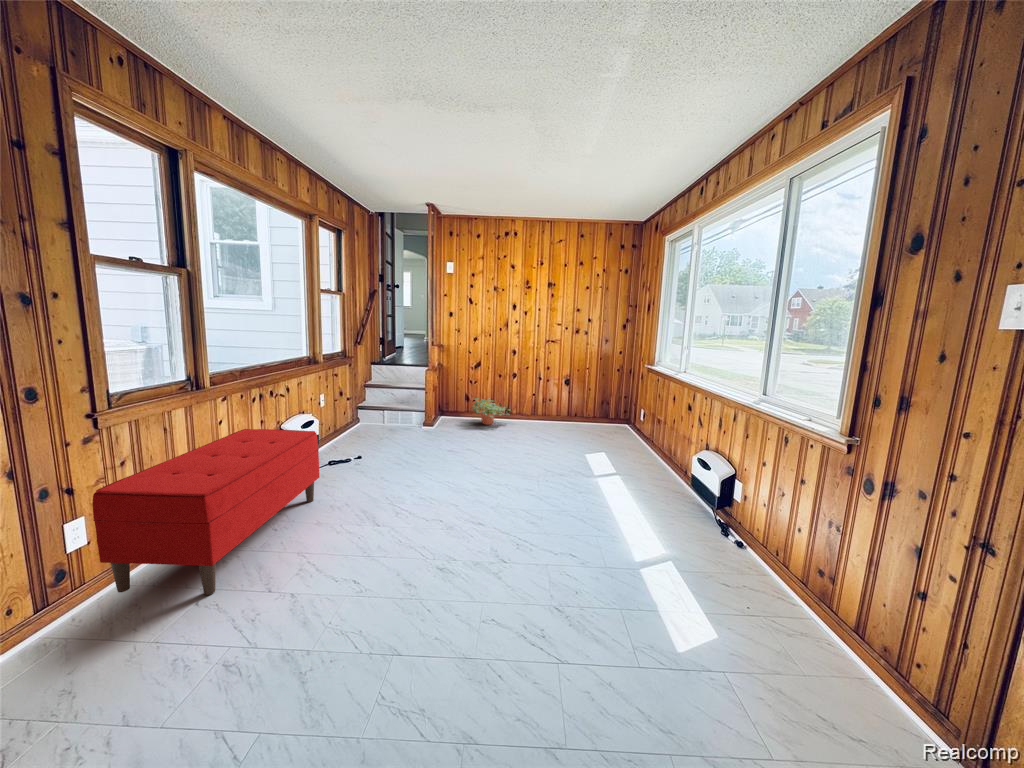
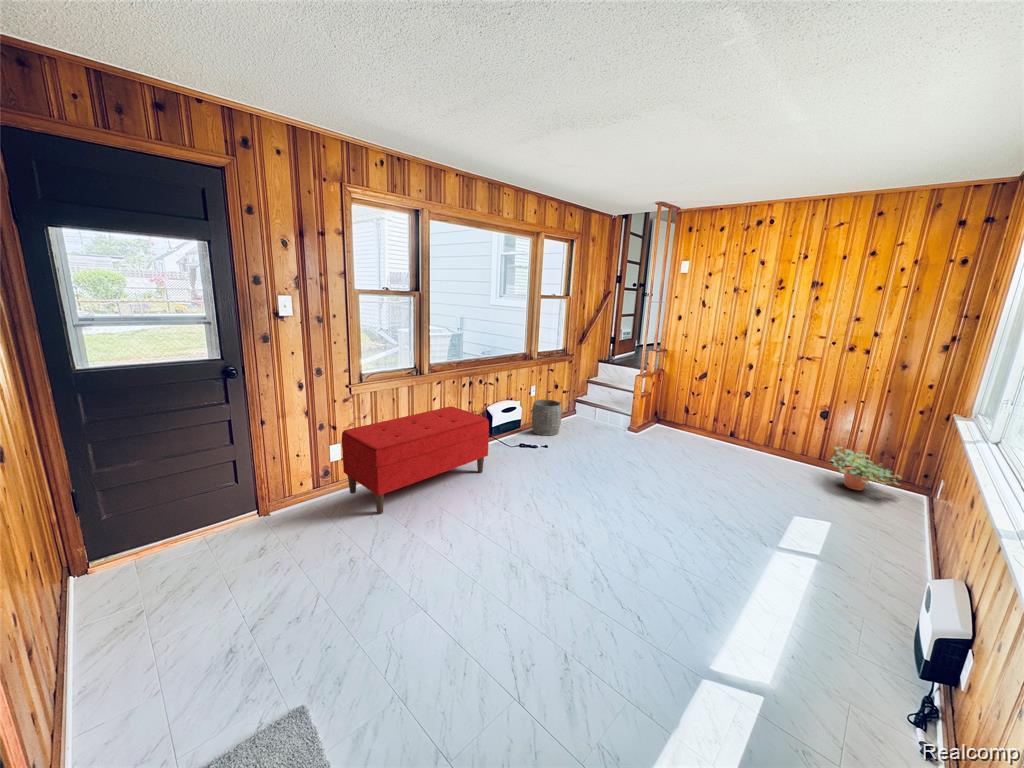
potted plant: present [472,398,510,425] -> present [830,447,902,490]
woven basket: none [325,408,362,449] -> present [531,400,562,436]

